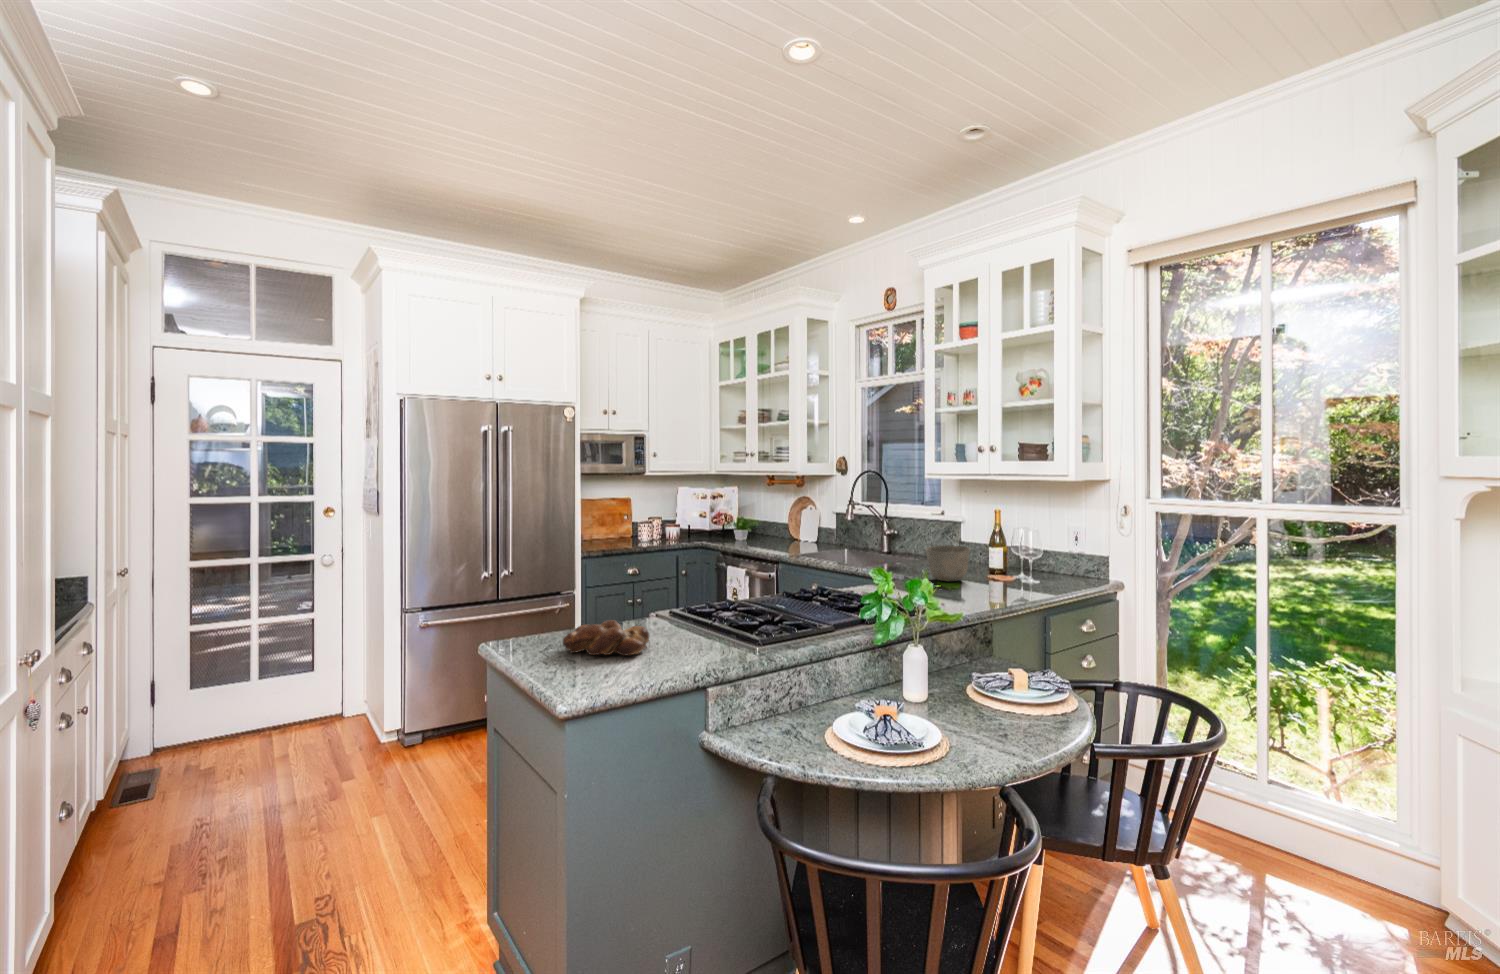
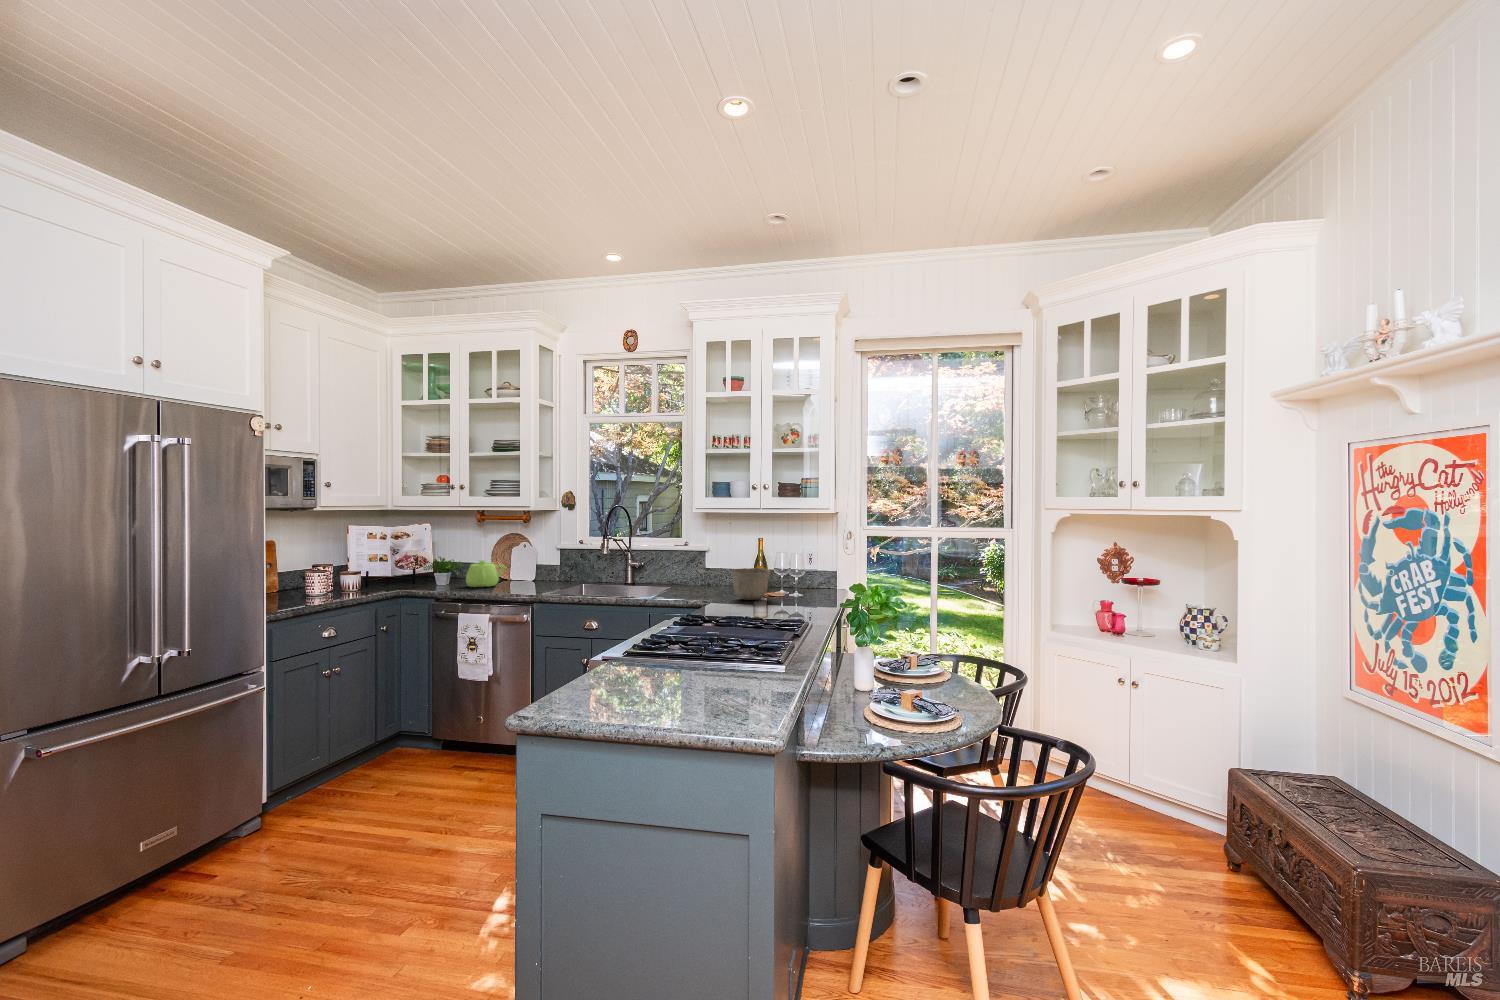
teapot: none [753,520,785,544] -> present [466,560,505,587]
bread loaf: present [563,620,649,655] -> none [612,654,716,702]

